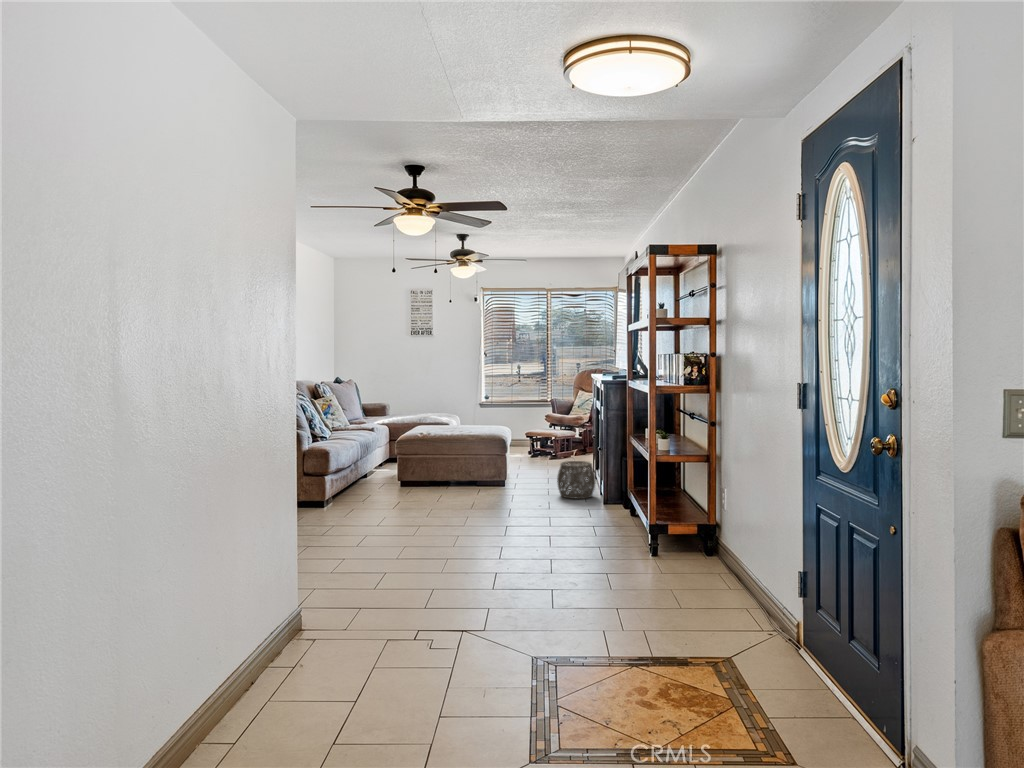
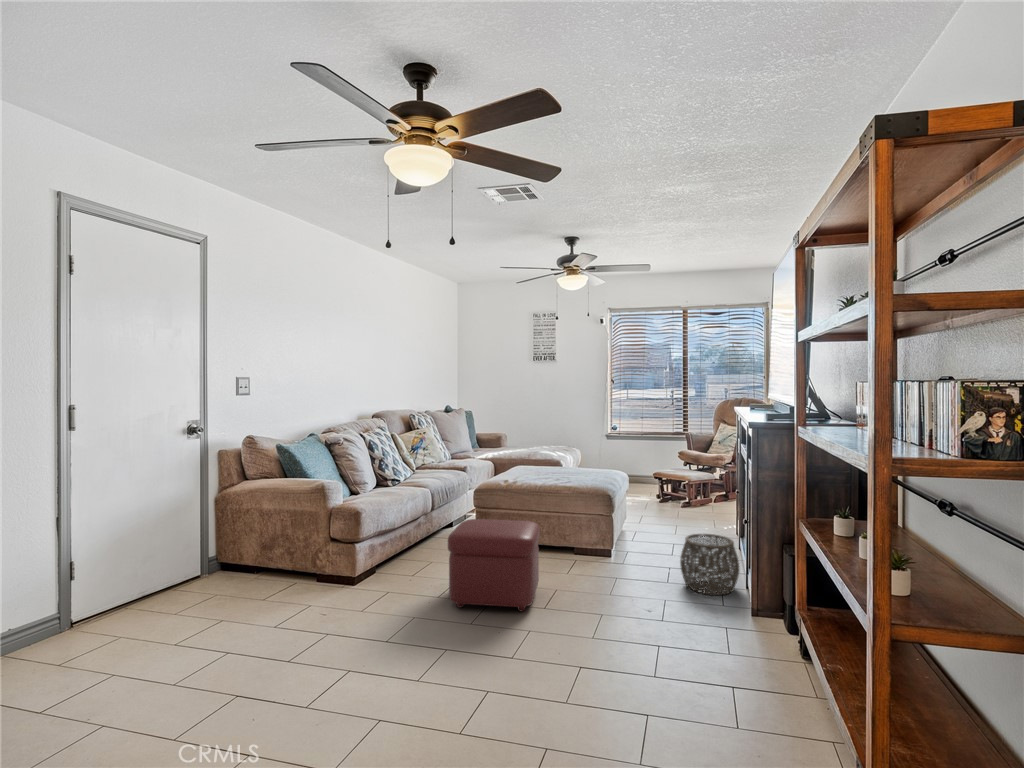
ottoman: none [400,456,463,515] -> present [448,519,540,611]

